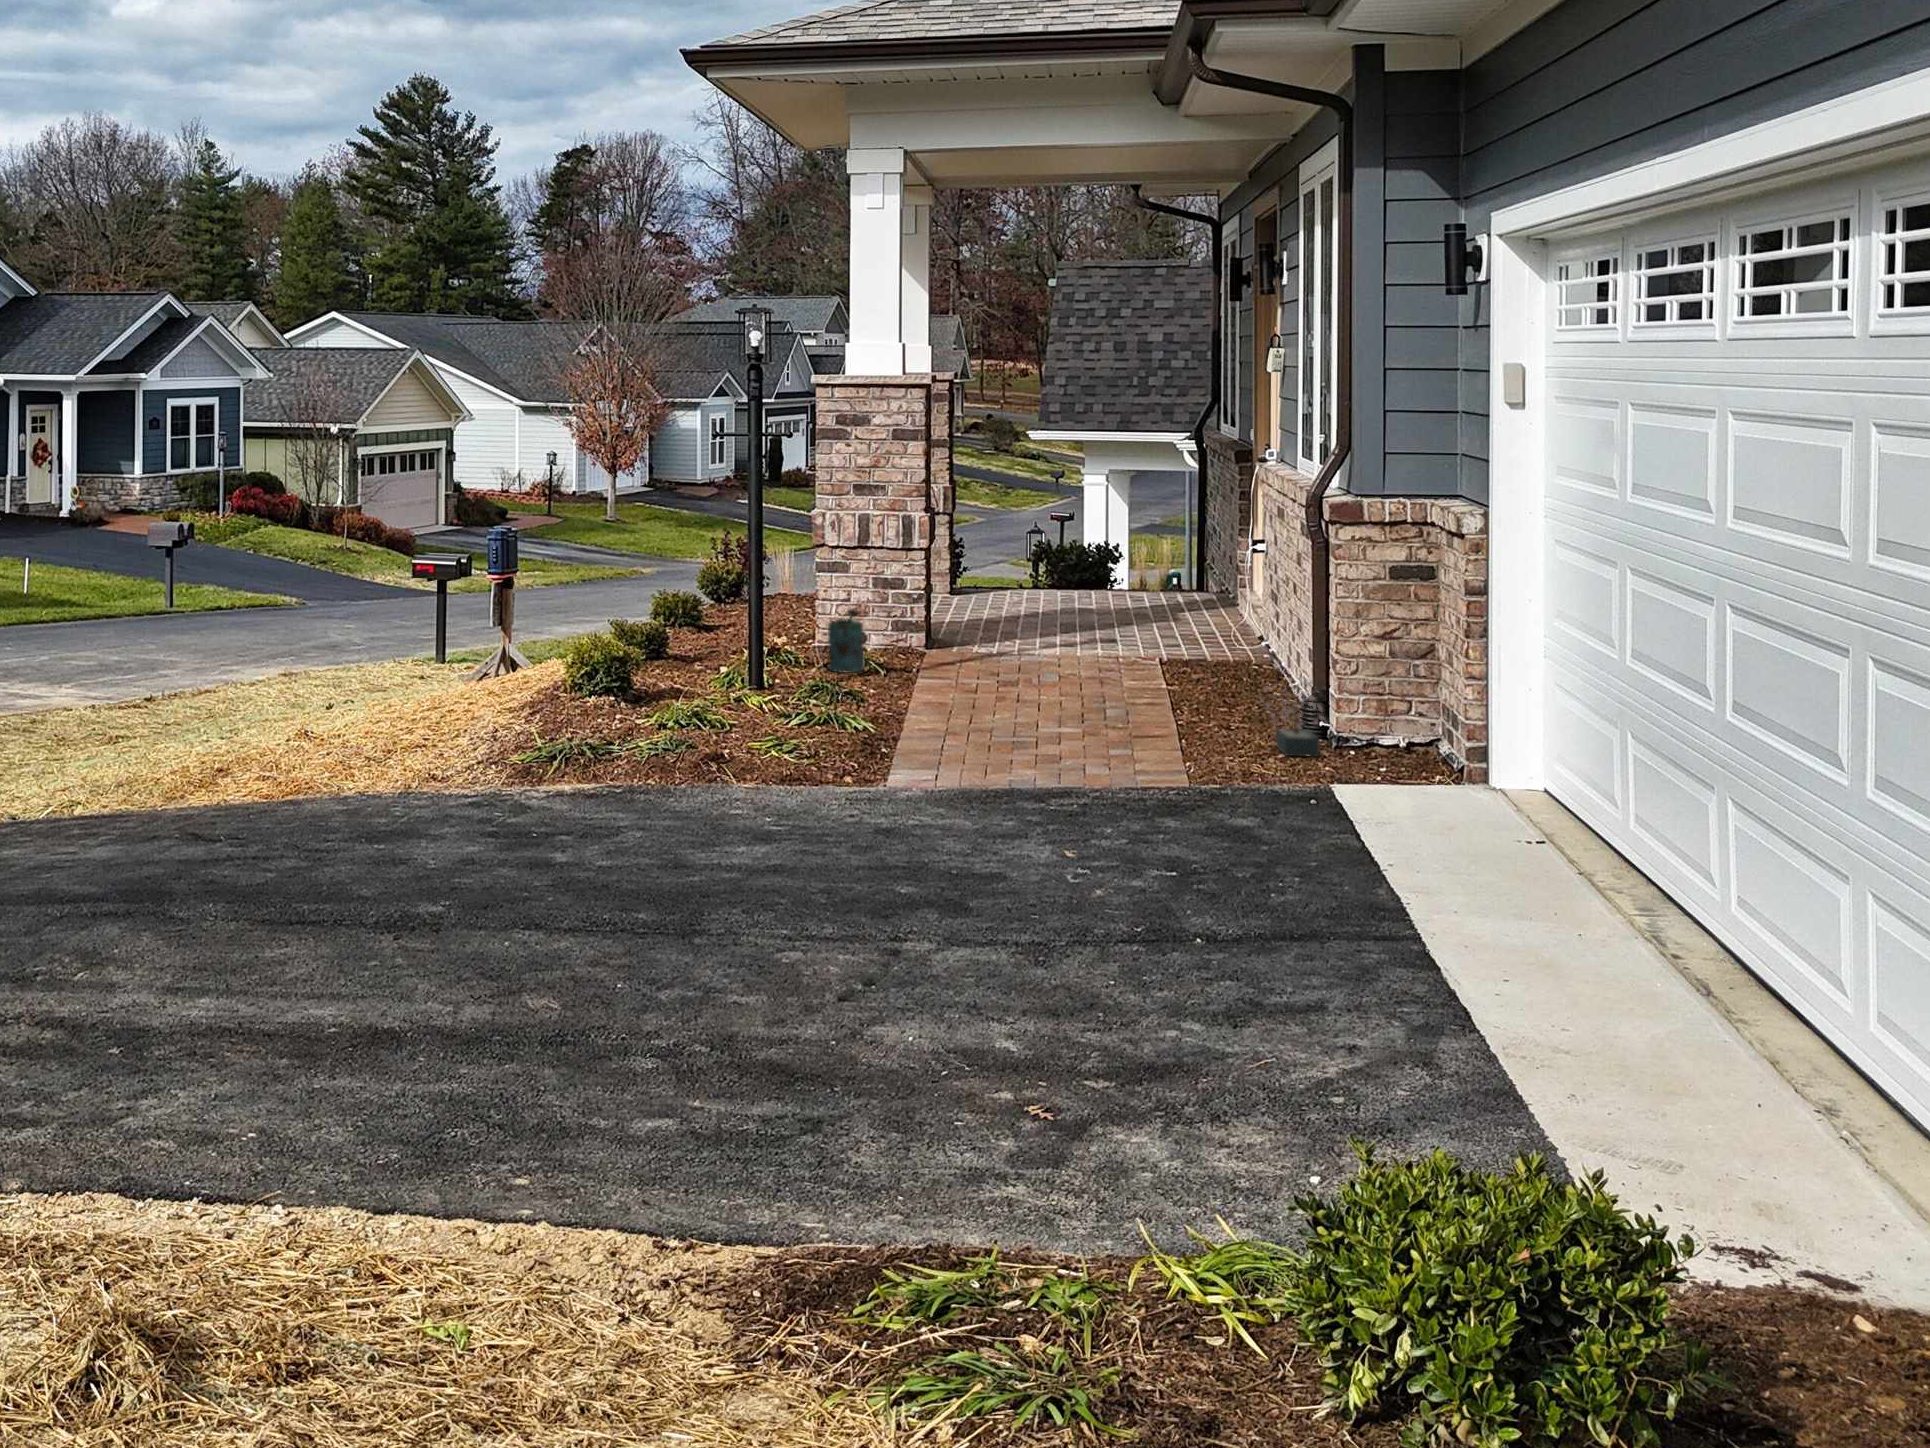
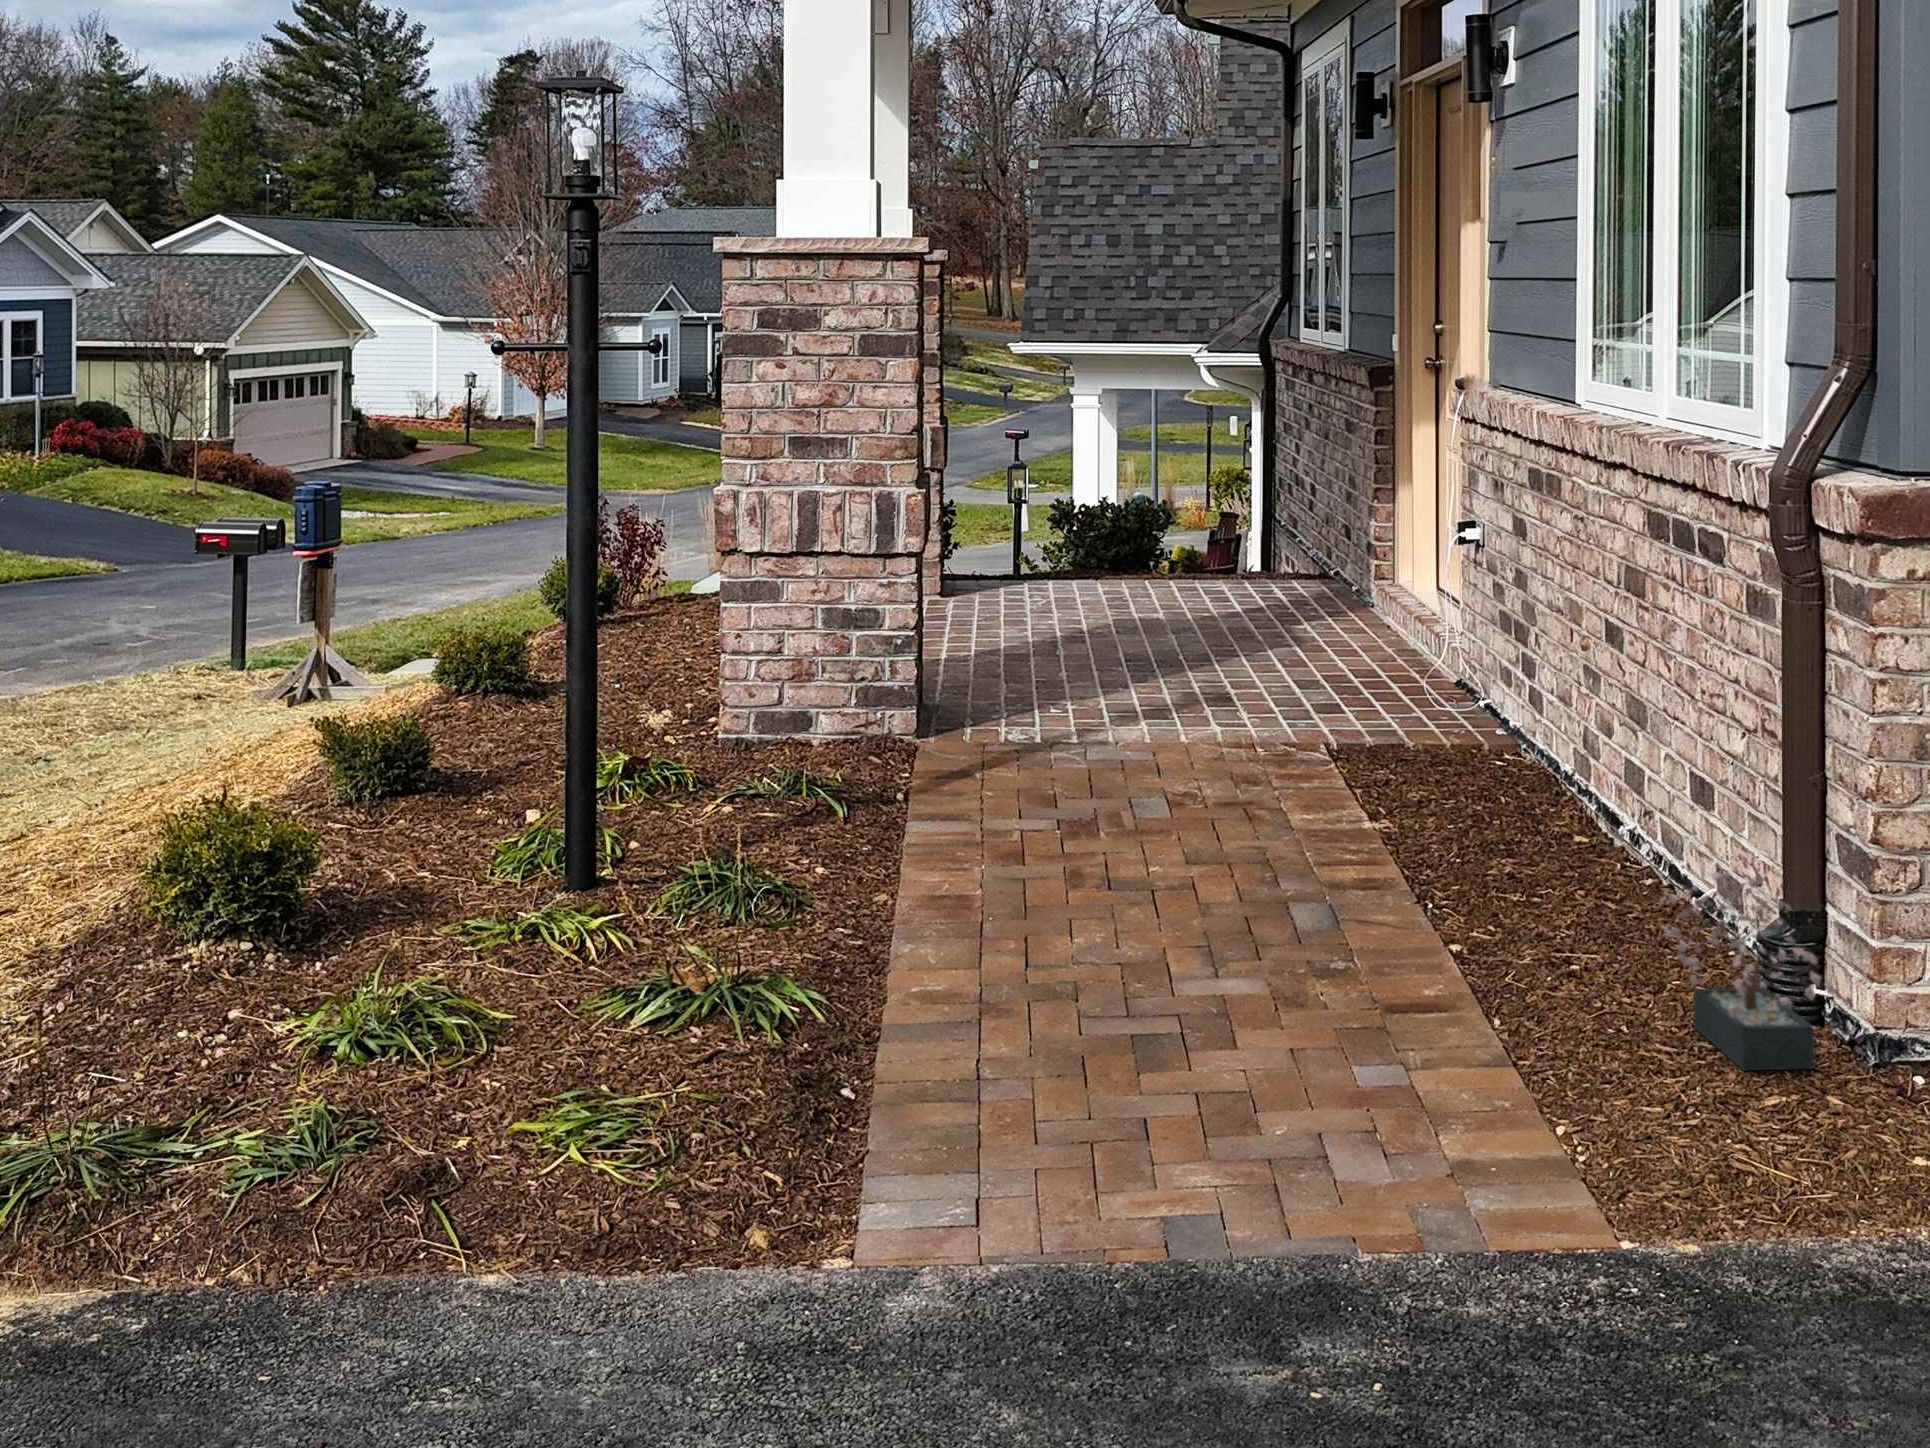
watering can: present [828,609,864,673] -> none [745,662,812,789]

